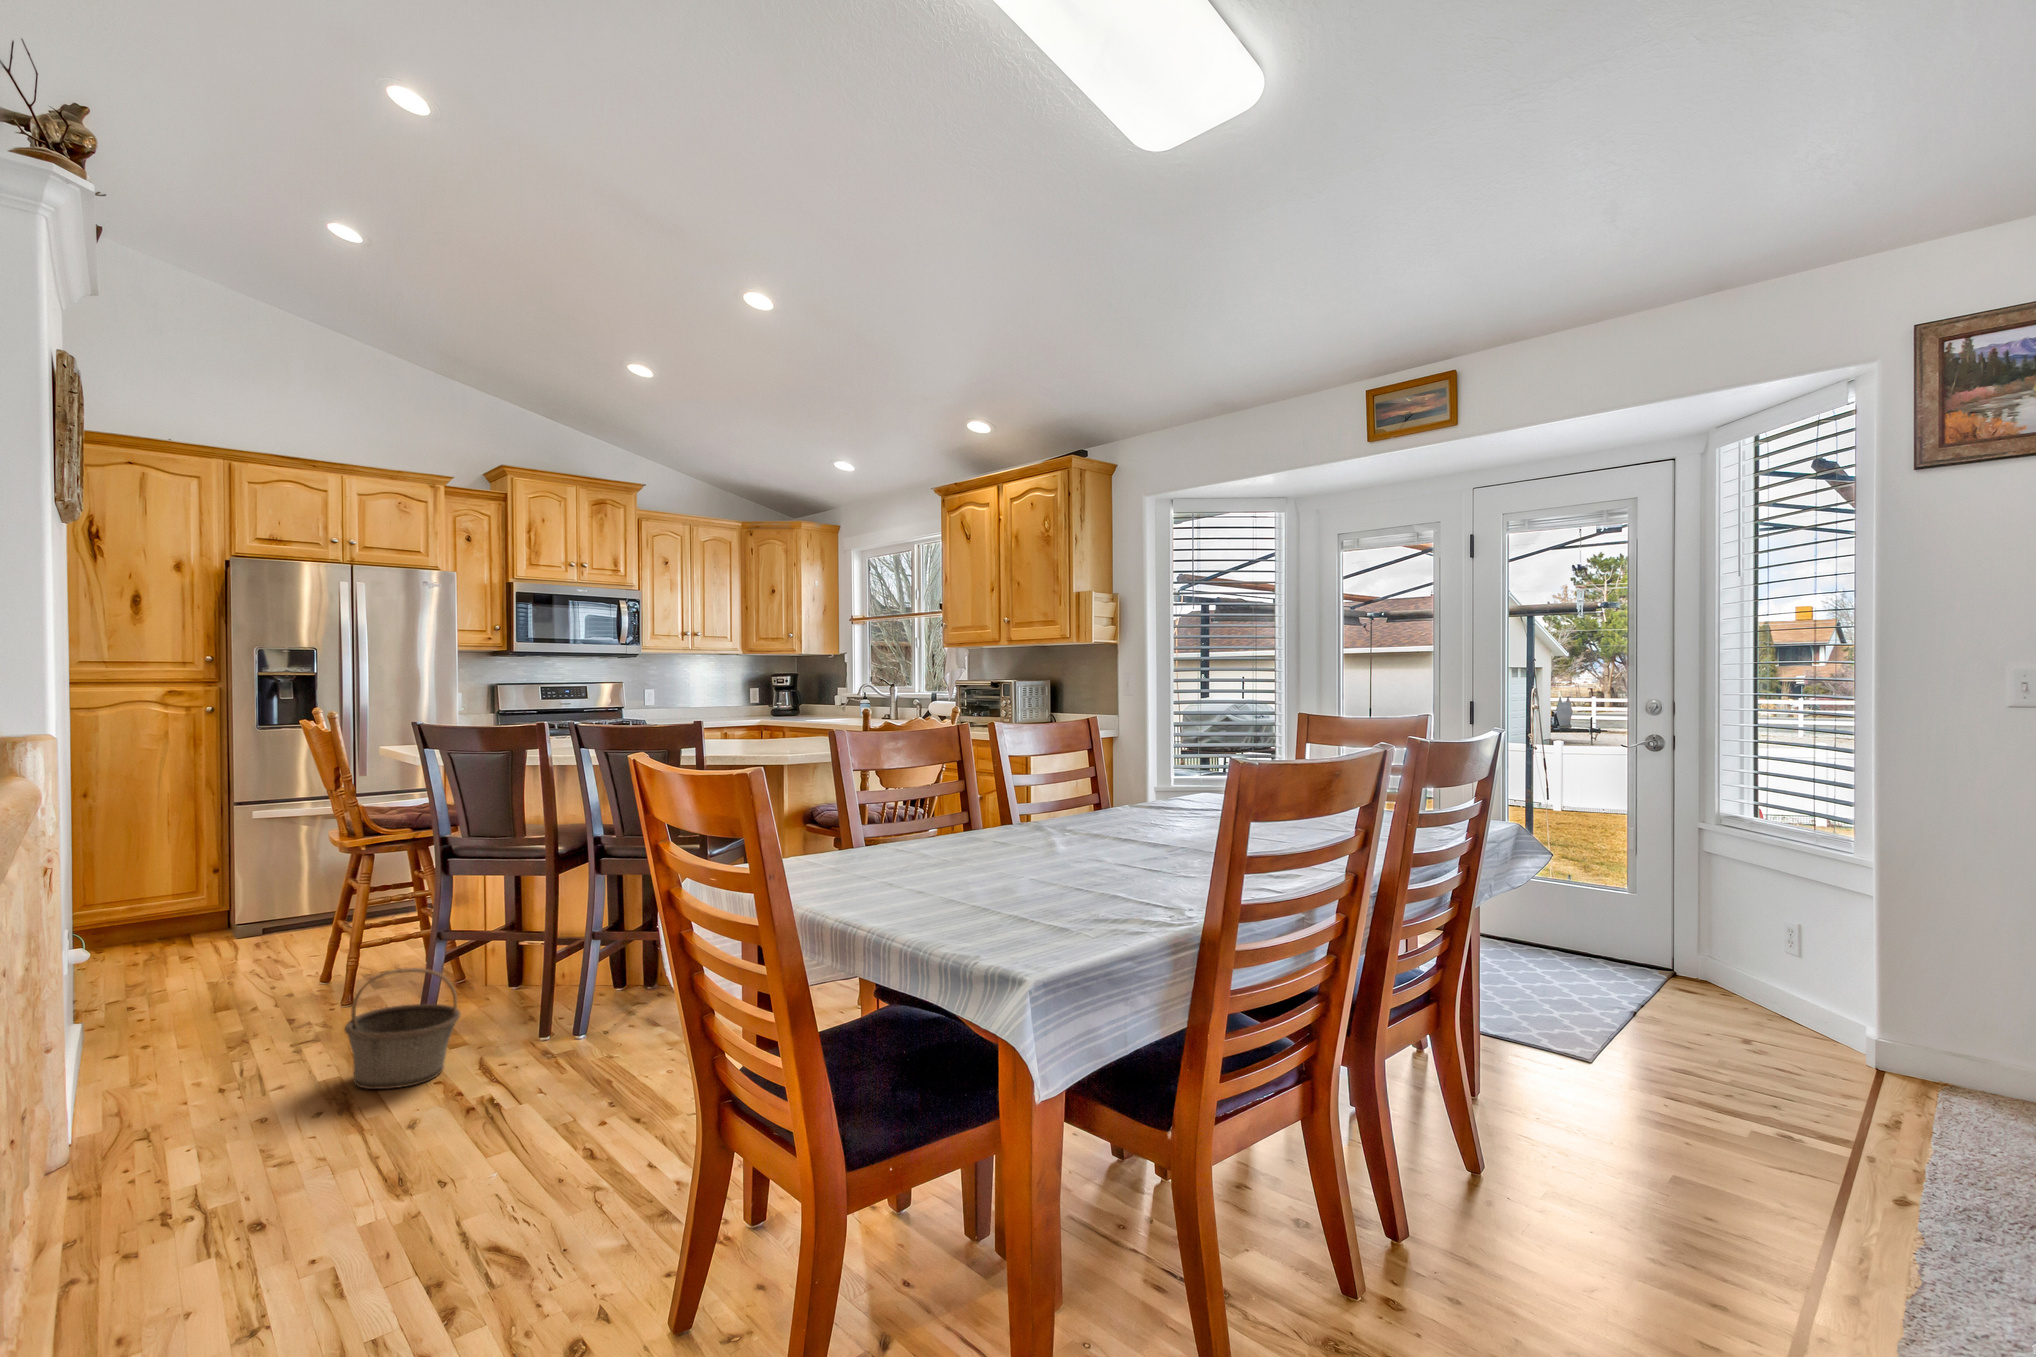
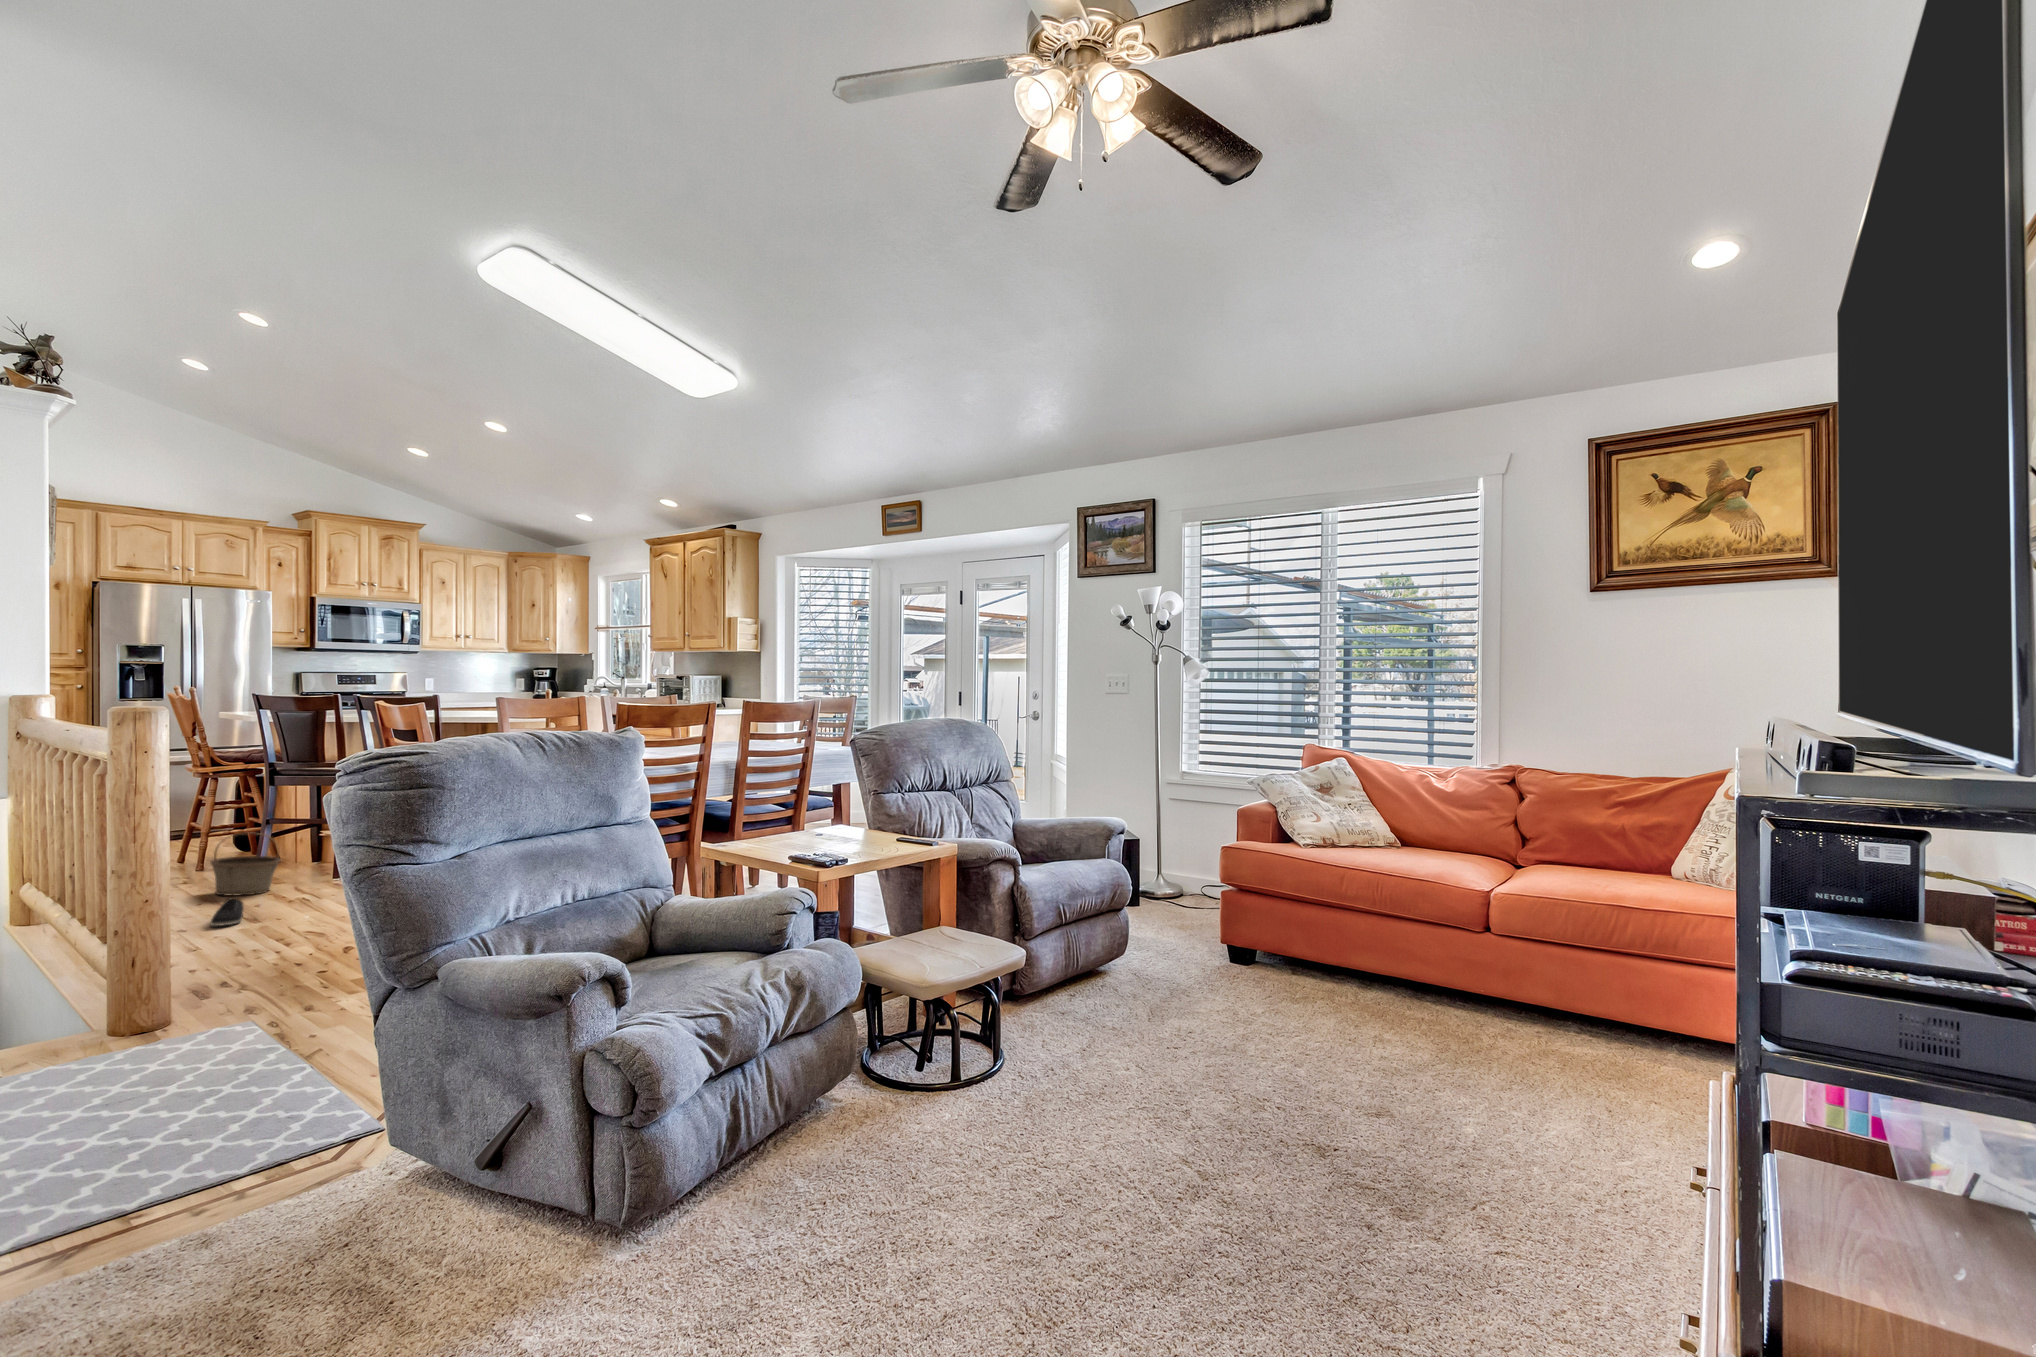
shoe: none [314,1134,385,1227] -> present [210,897,244,926]

